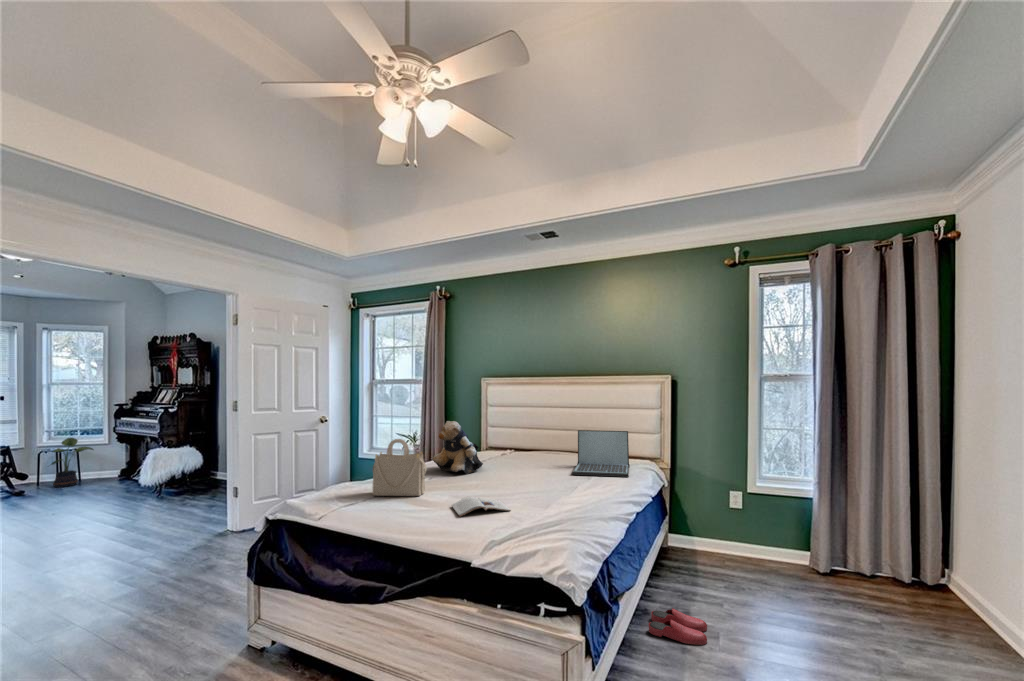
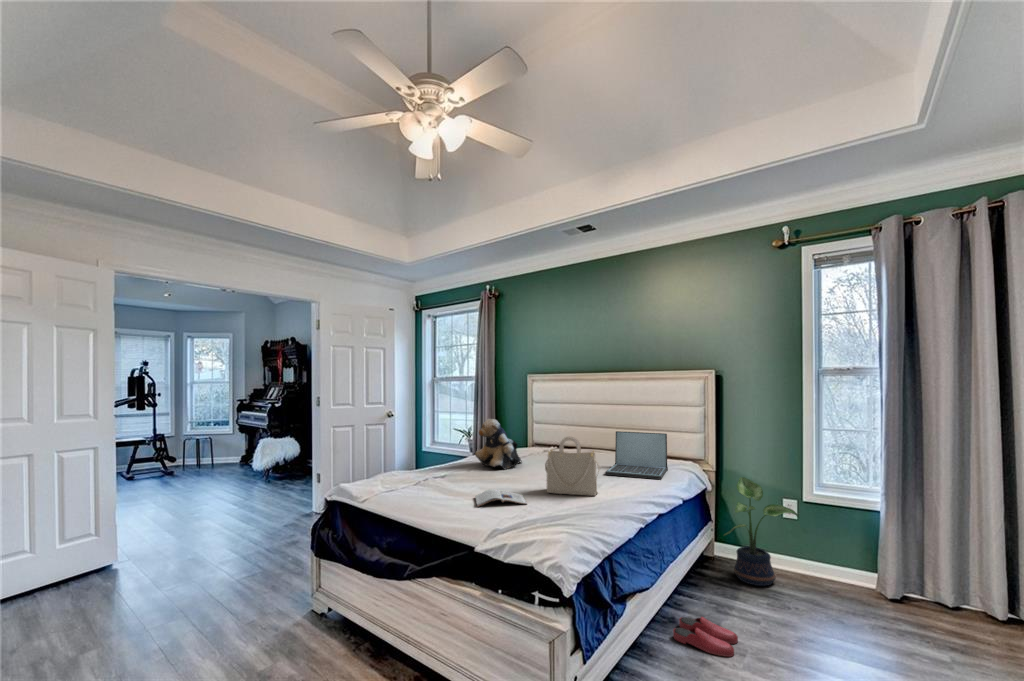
potted plant: present [51,438,93,487] -> present [724,477,798,586]
handbag: present [372,439,426,496] -> present [545,437,599,496]

